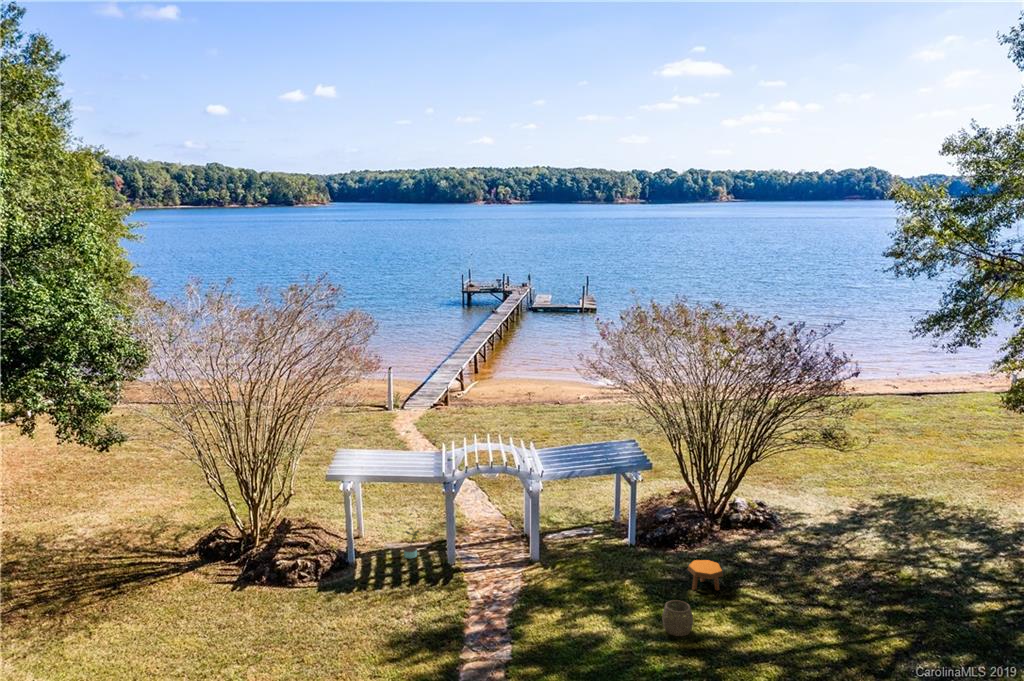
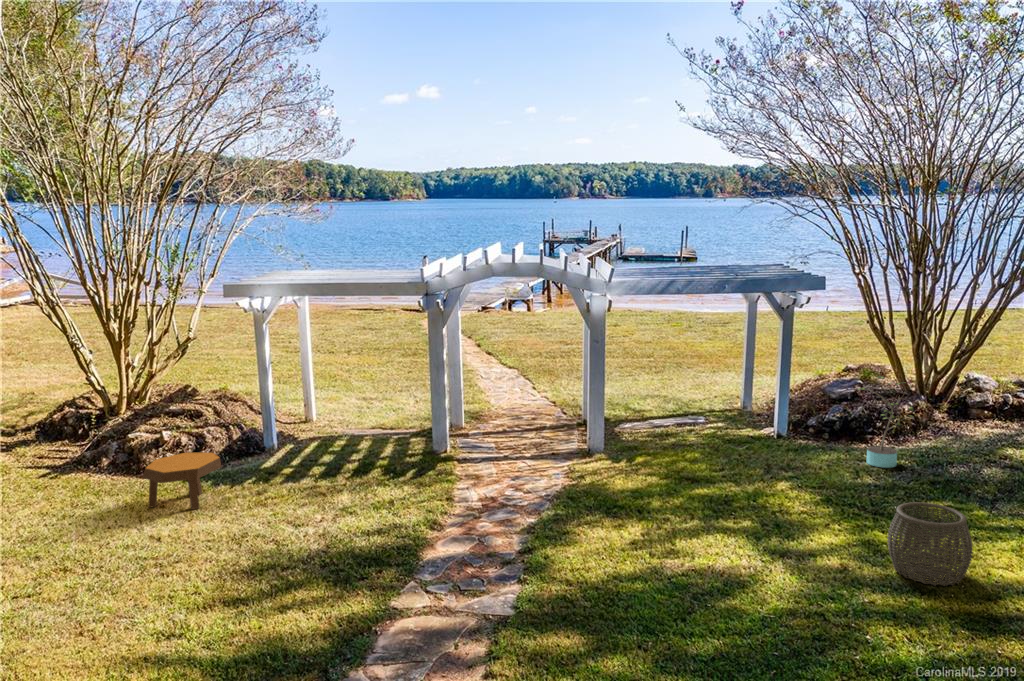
potted plant: present [398,514,419,558] -> present [857,376,915,468]
footstool: present [688,560,723,590] -> present [143,453,221,510]

